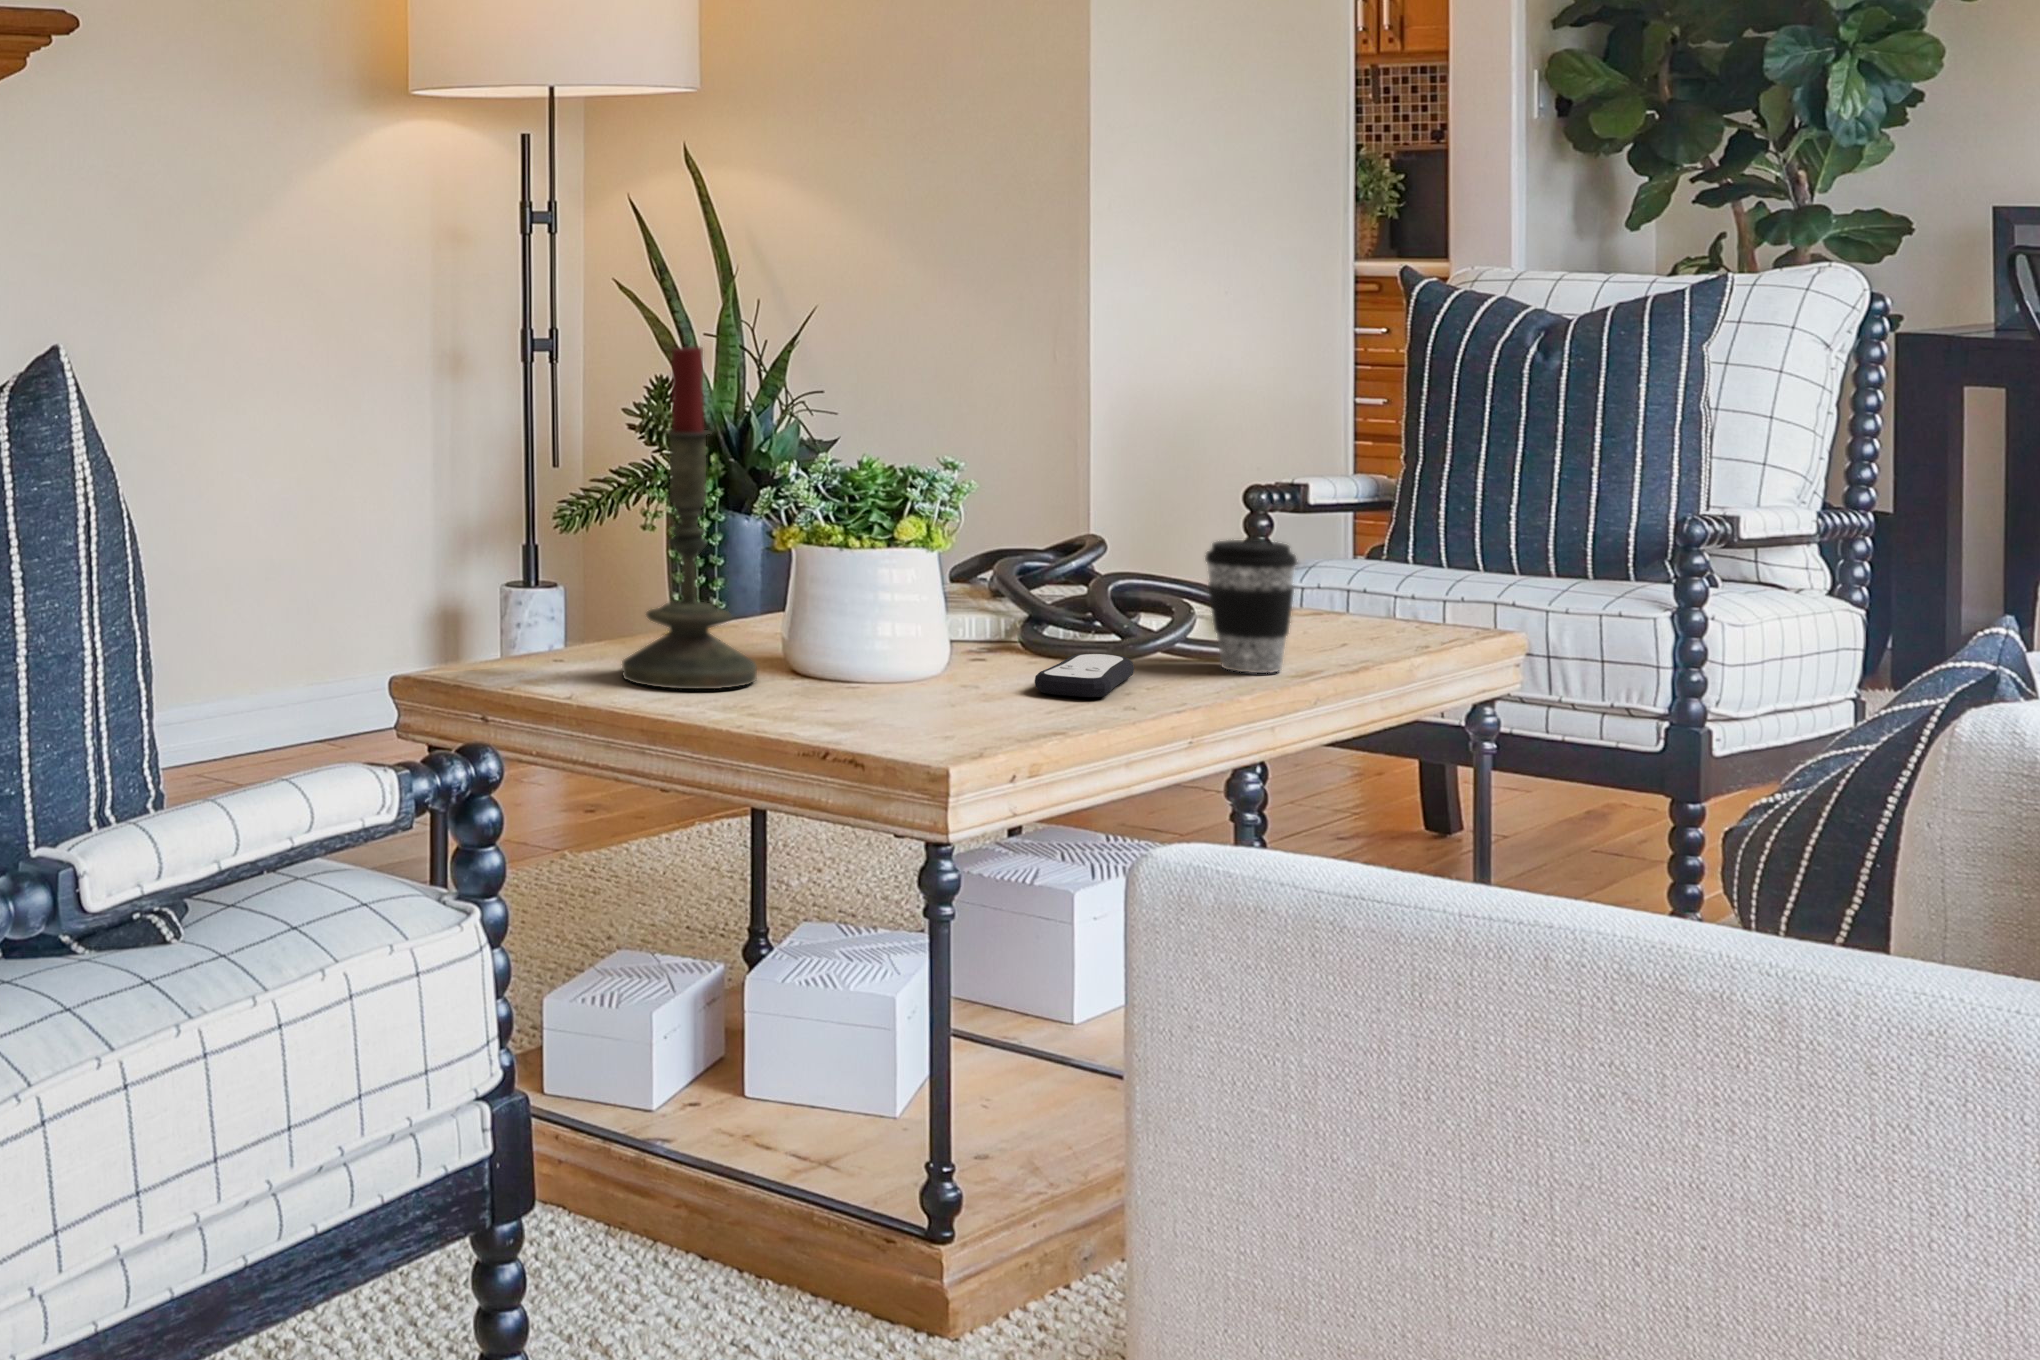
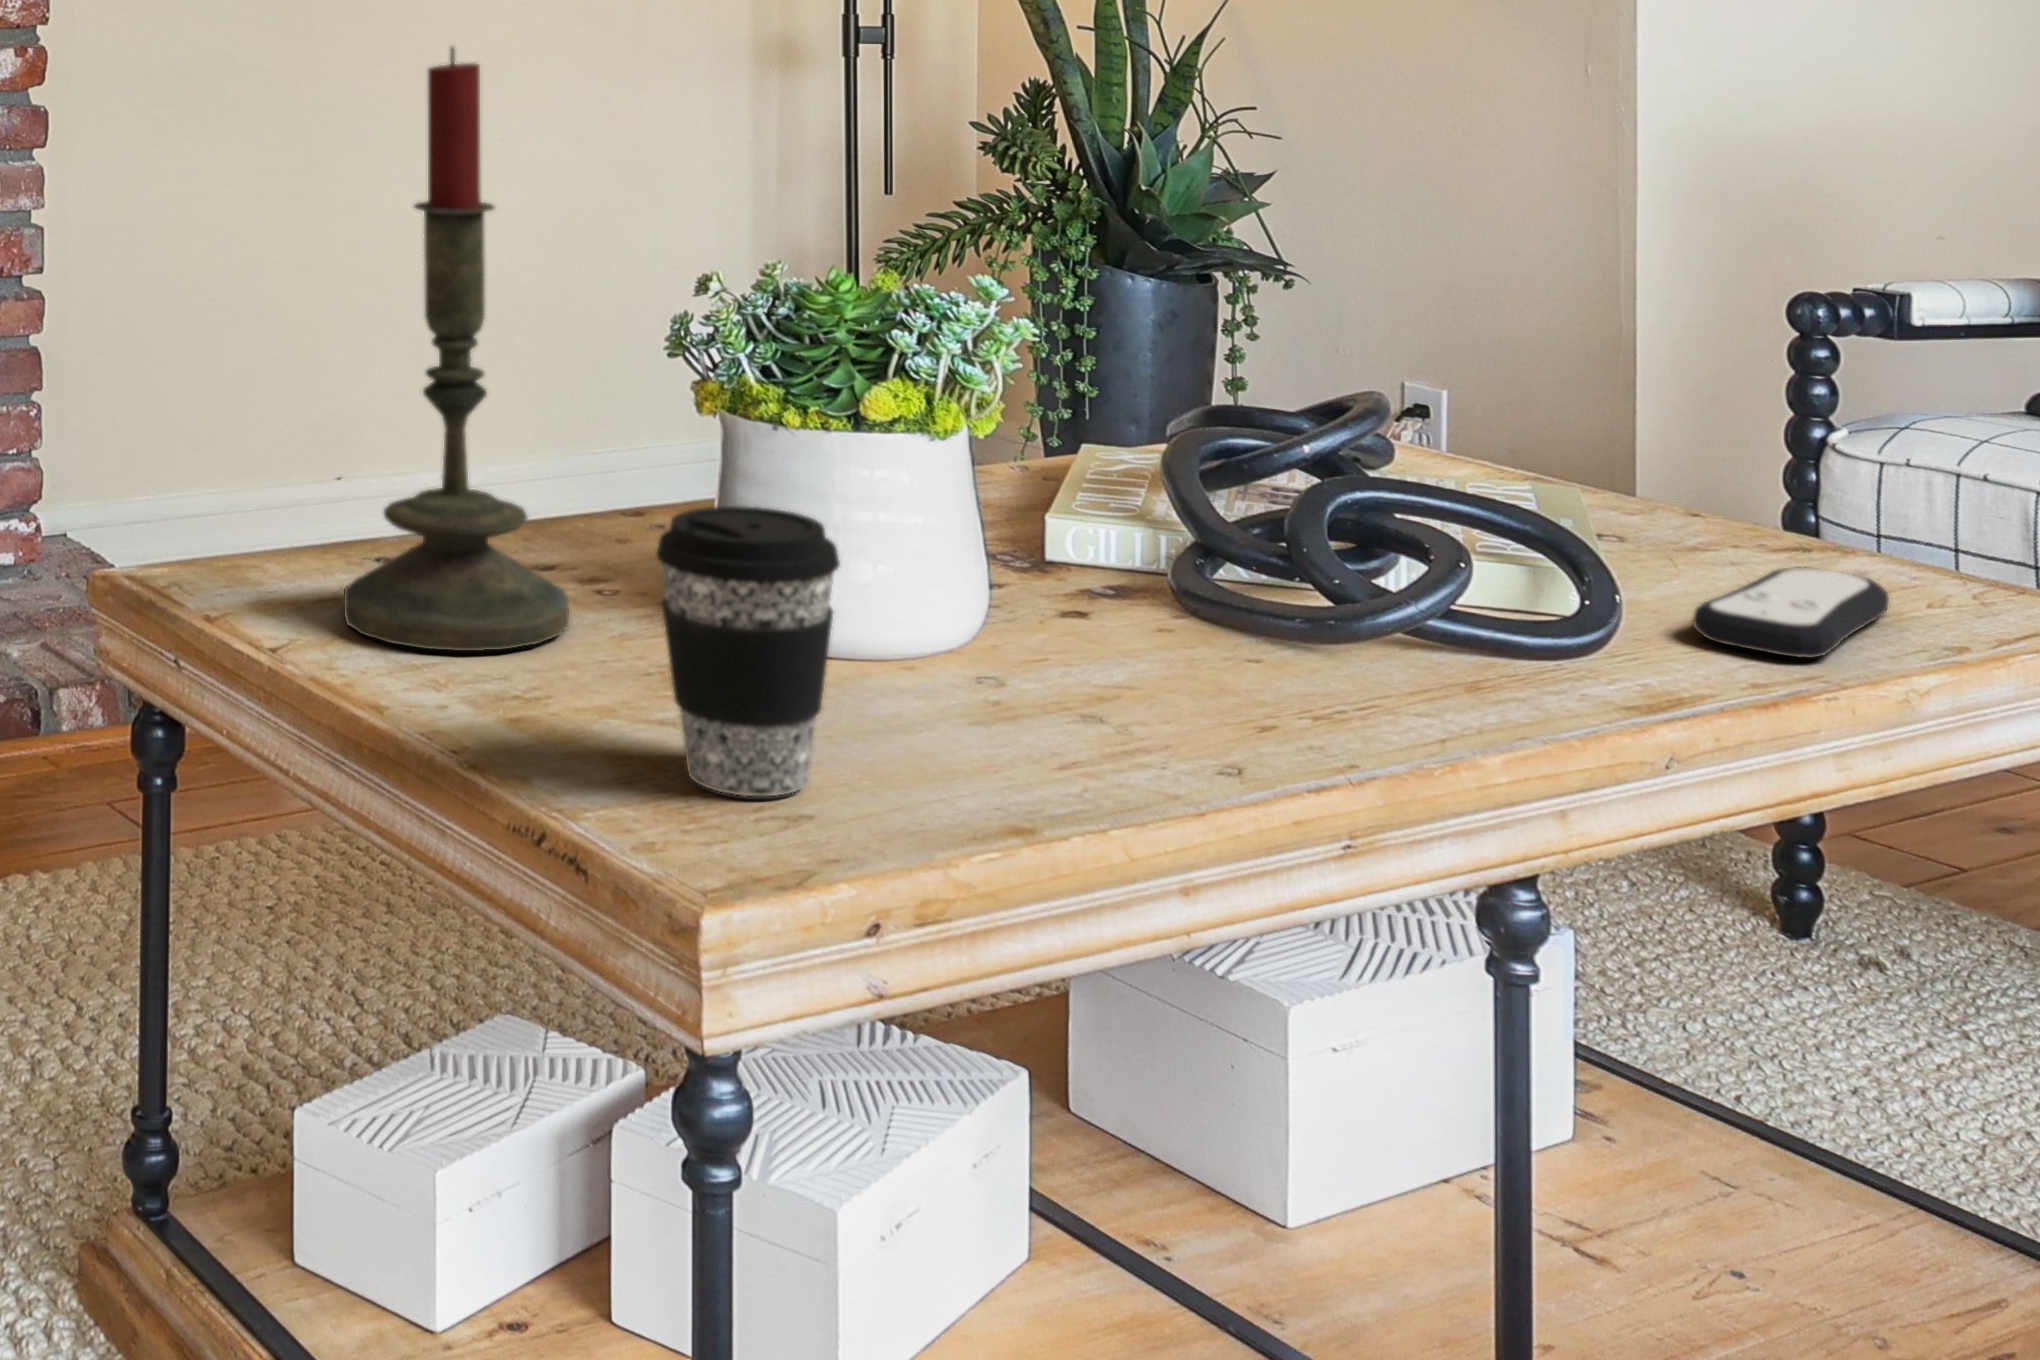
coffee cup: present [1205,540,1297,673] -> present [657,506,840,796]
remote control: present [1035,653,1134,697] -> present [1693,567,1889,658]

